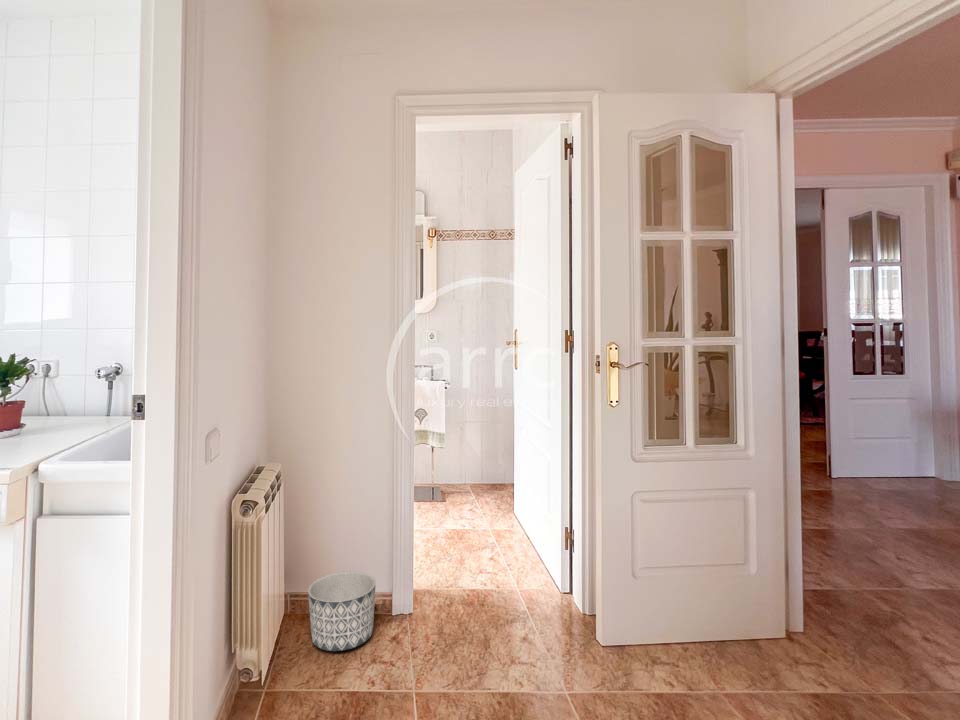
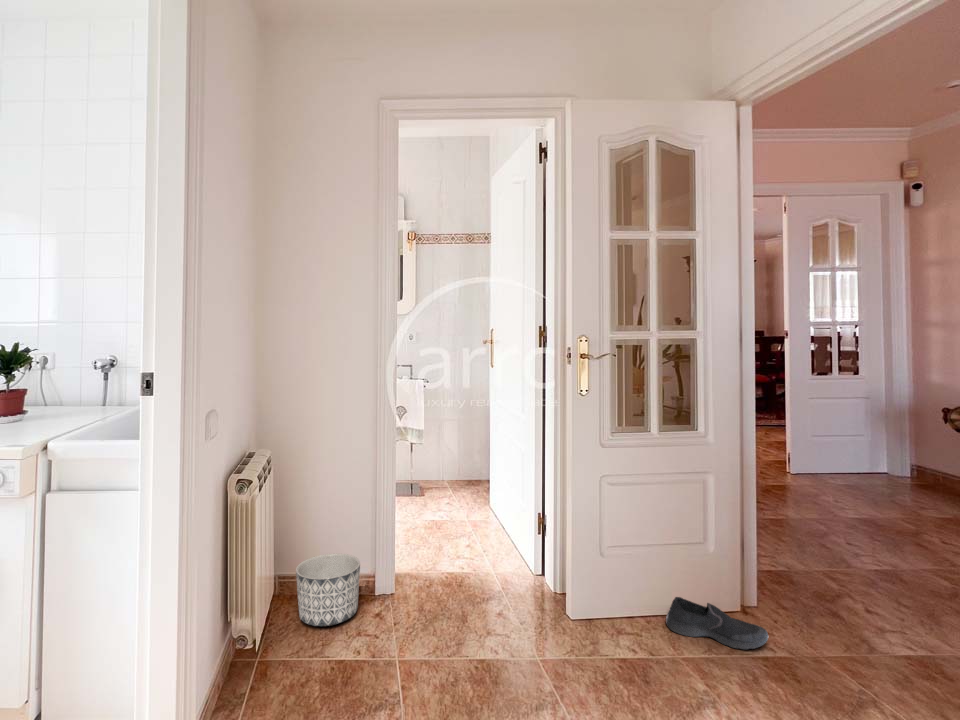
shoe: none [704,624,821,686] -> present [666,597,768,649]

